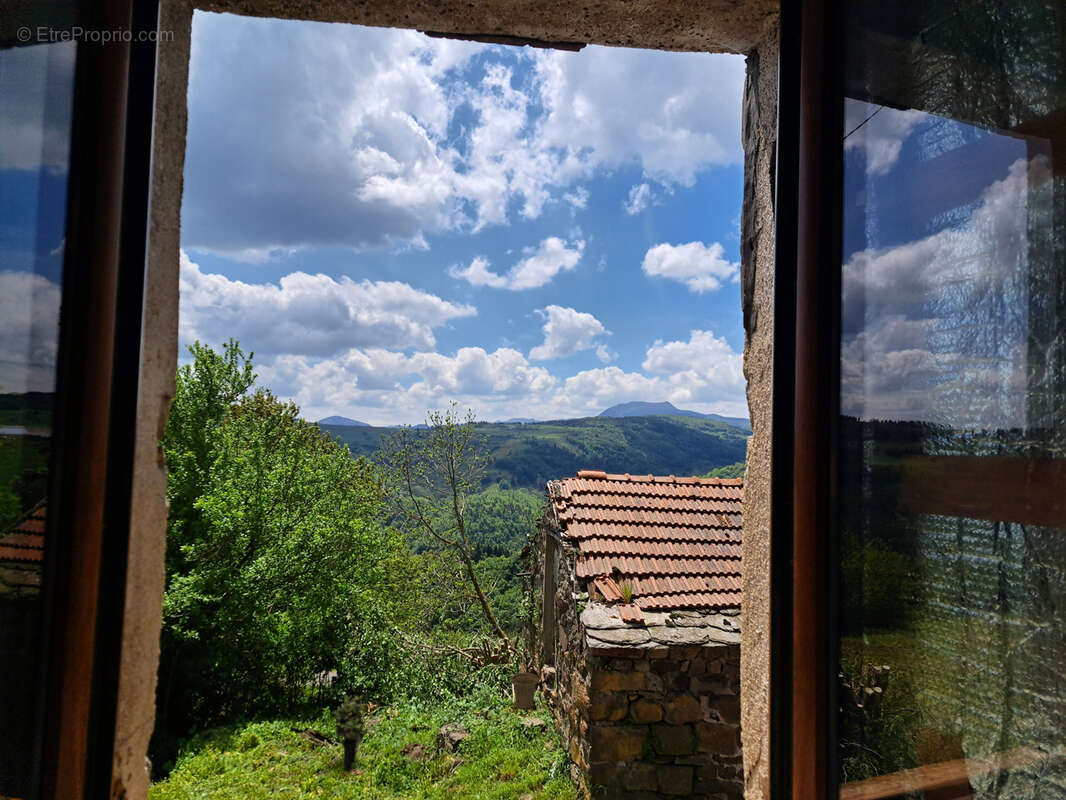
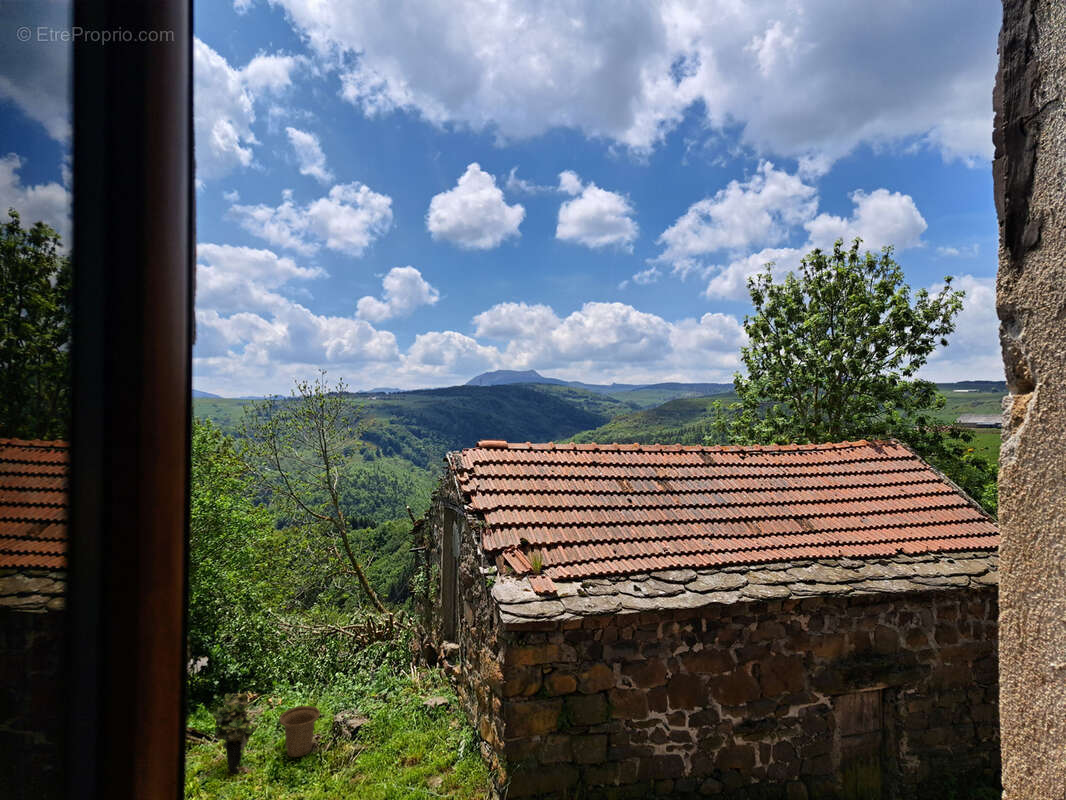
basket: present [511,673,539,710] -> present [280,706,320,757]

